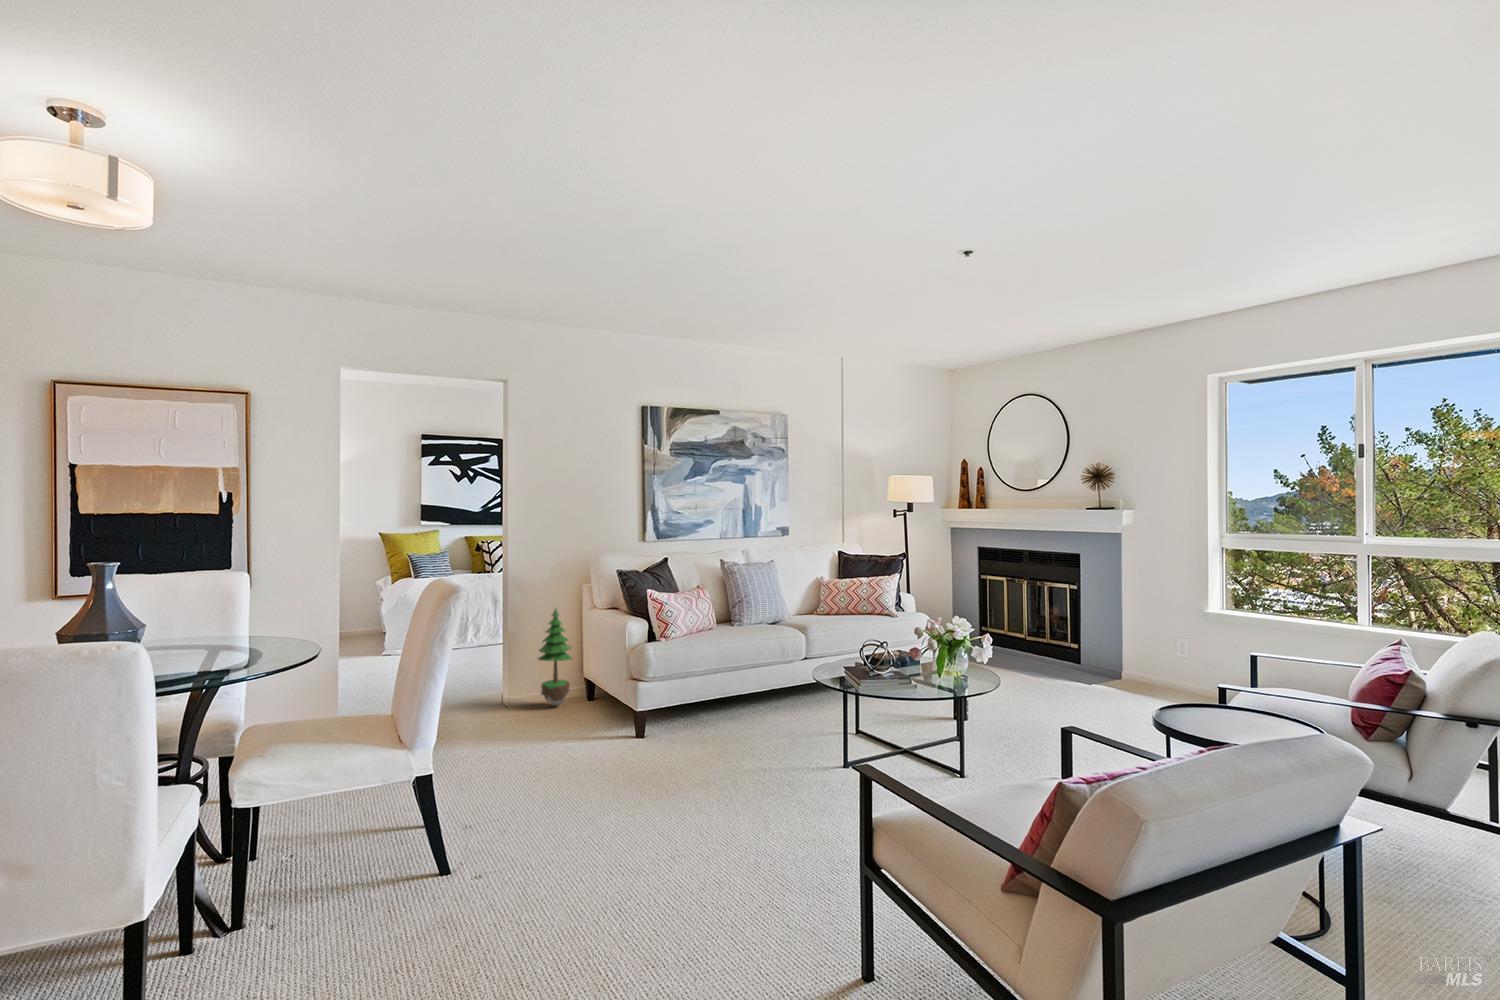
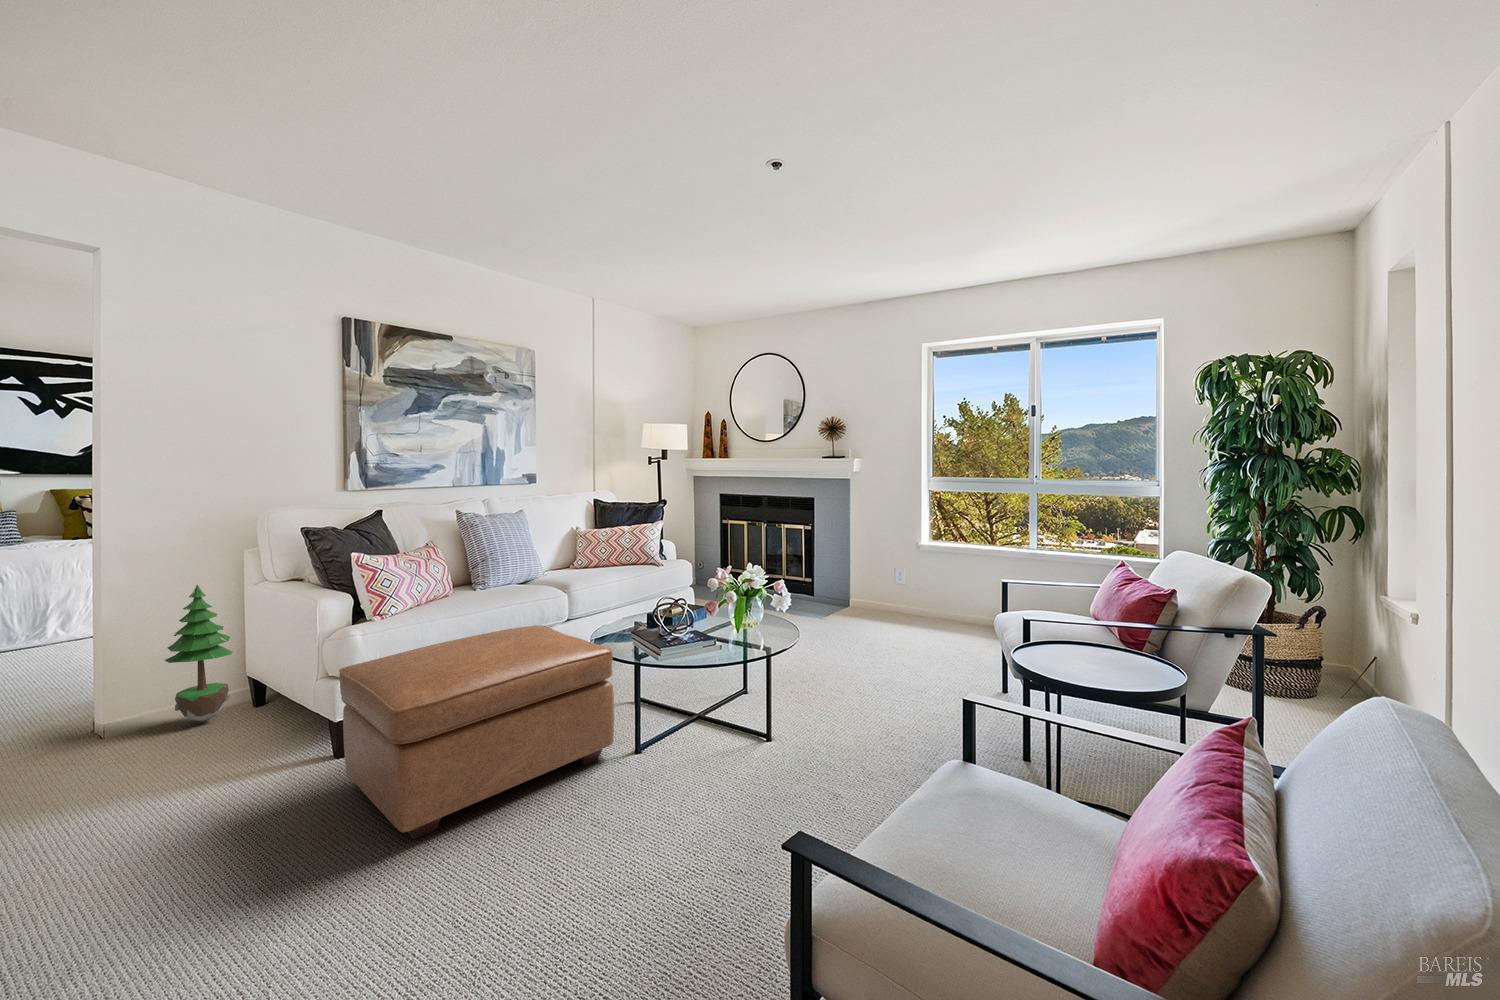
ottoman: none [643,656,828,787] -> present [339,625,614,839]

